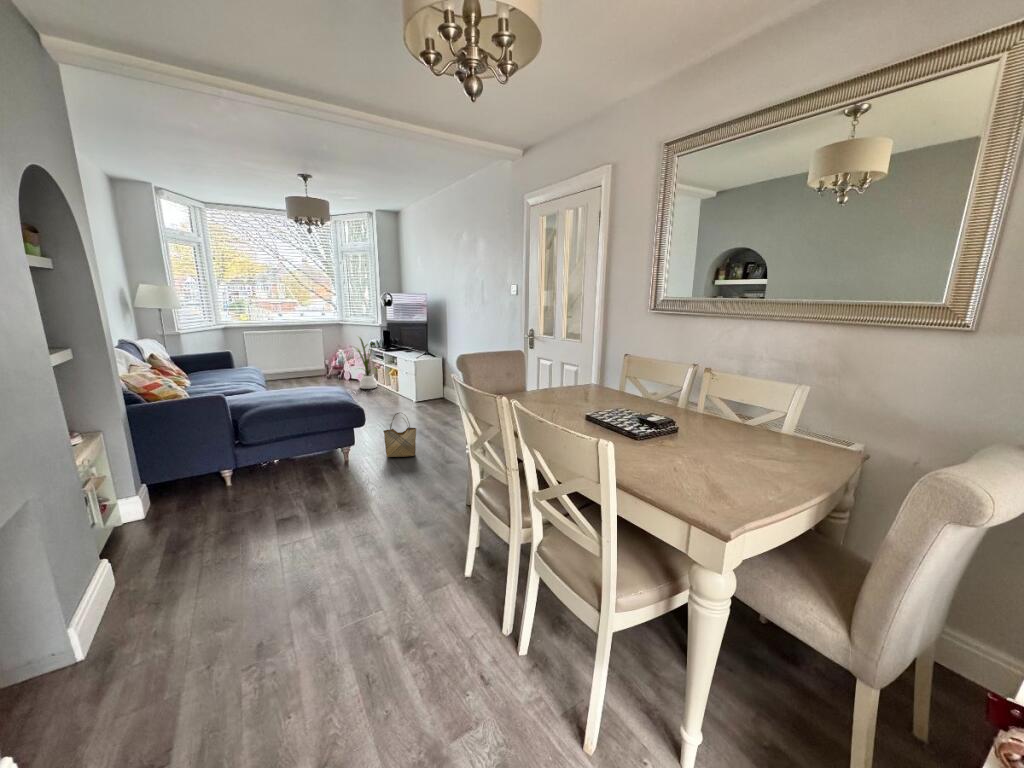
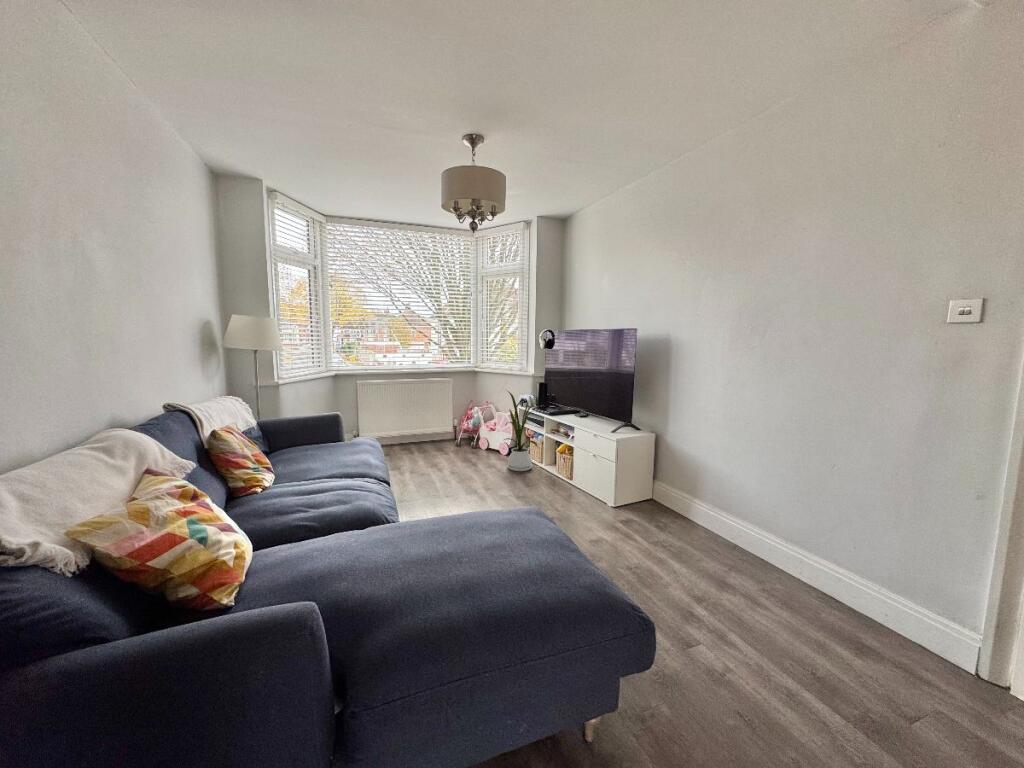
woven basket: present [383,413,416,457] -> none [656,604,735,729]

